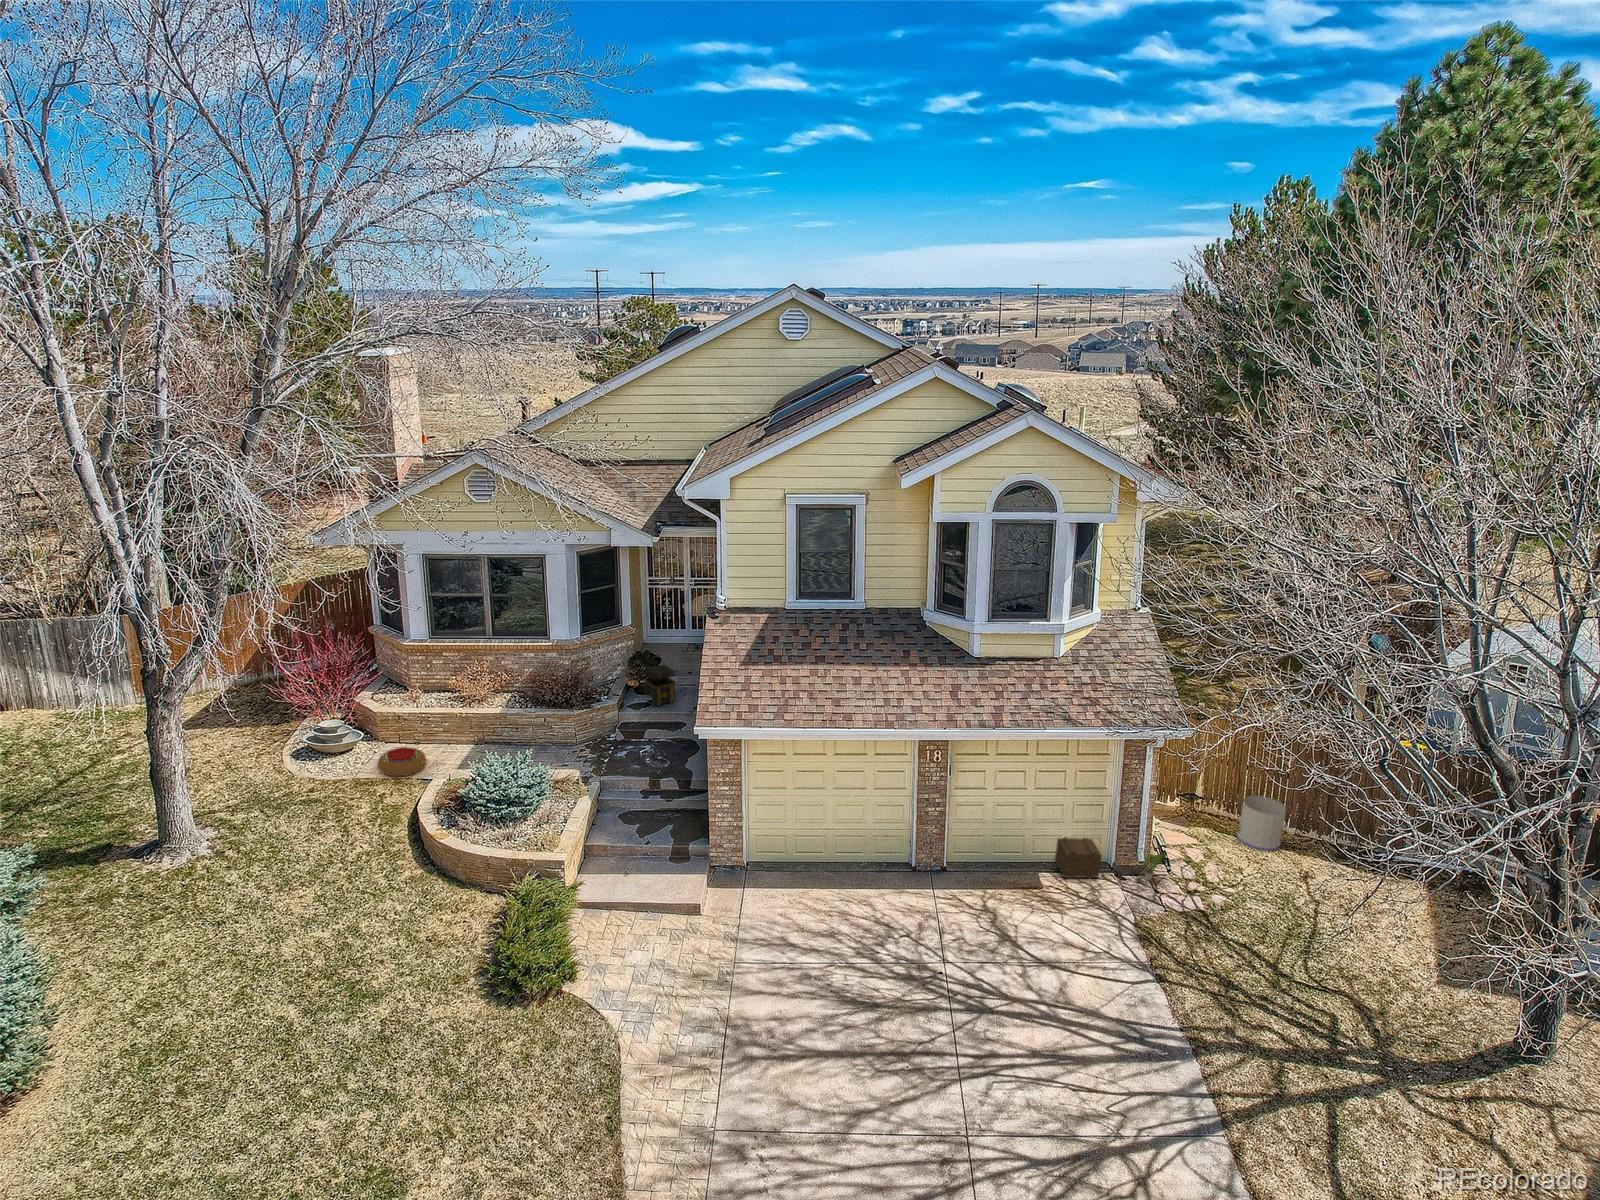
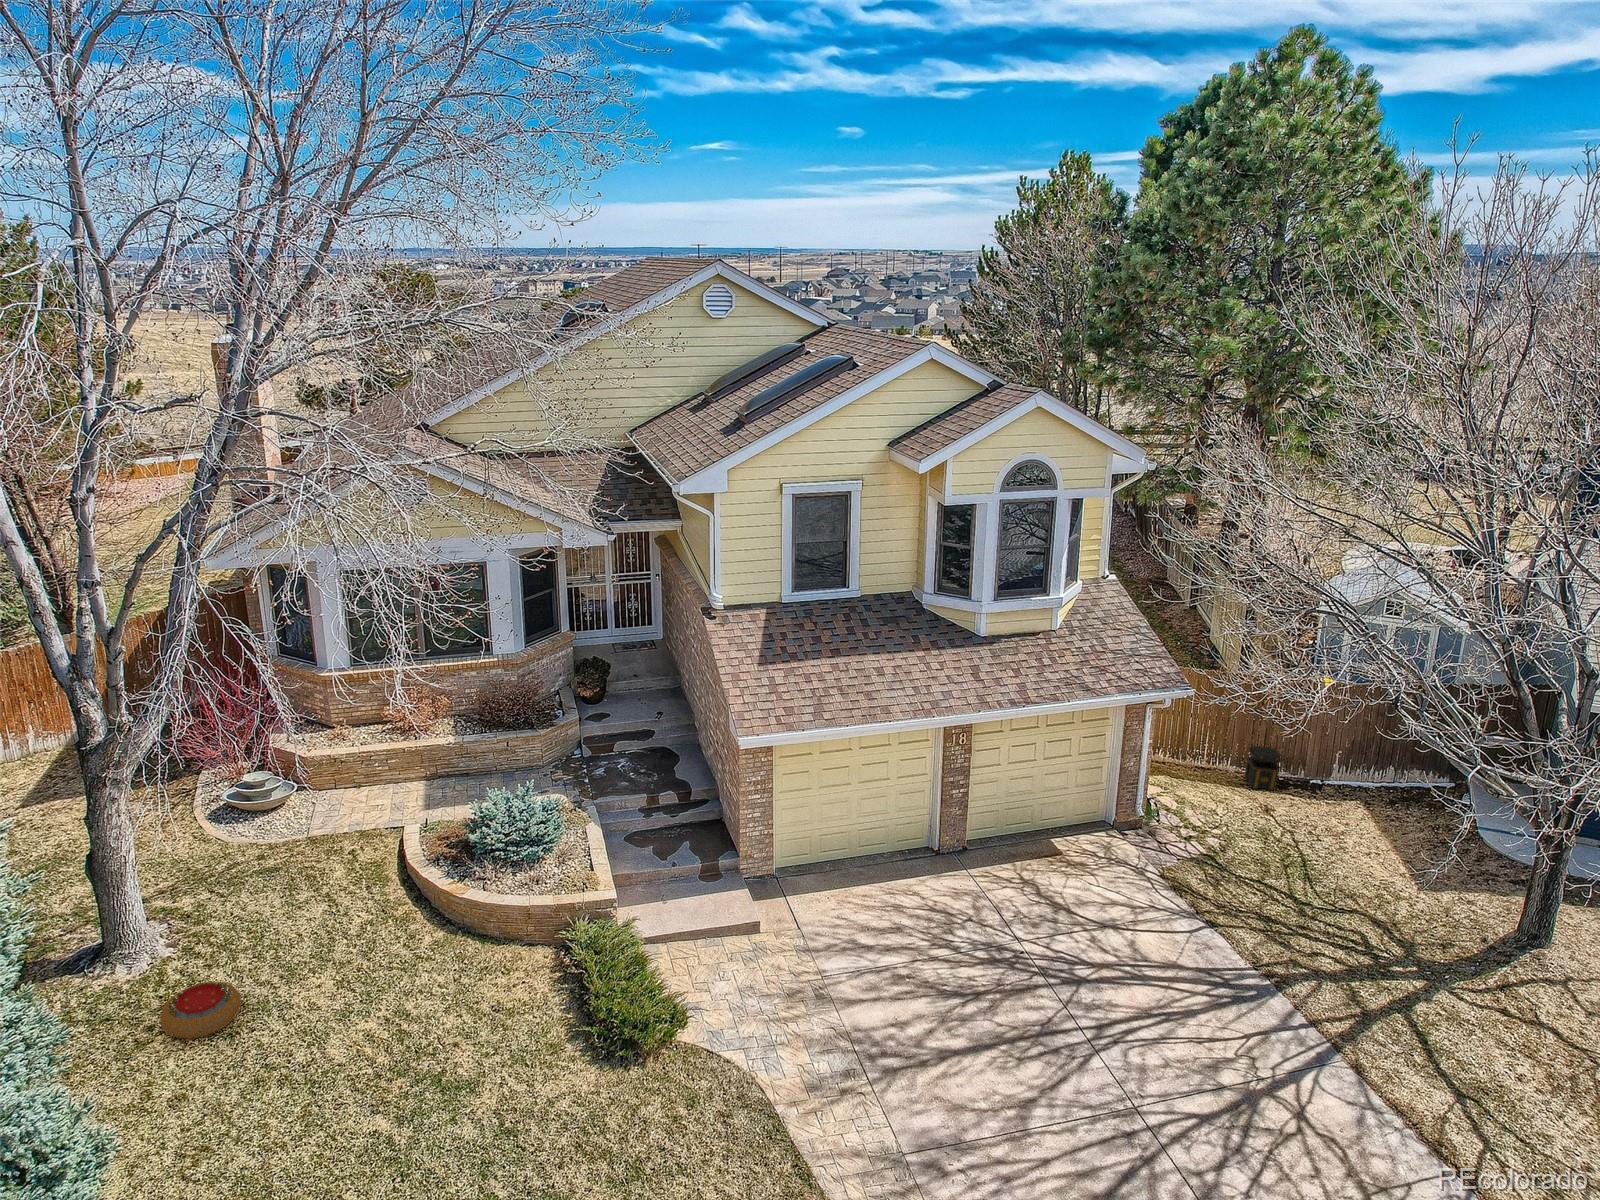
toolbox: present [644,665,675,706] -> present [1244,746,1282,790]
pouf: present [378,747,426,776] -> present [160,981,241,1039]
trash can: present [1237,796,1287,851] -> none [1193,742,1238,792]
wooden crate: present [1055,837,1102,879] -> none [1060,800,1109,841]

